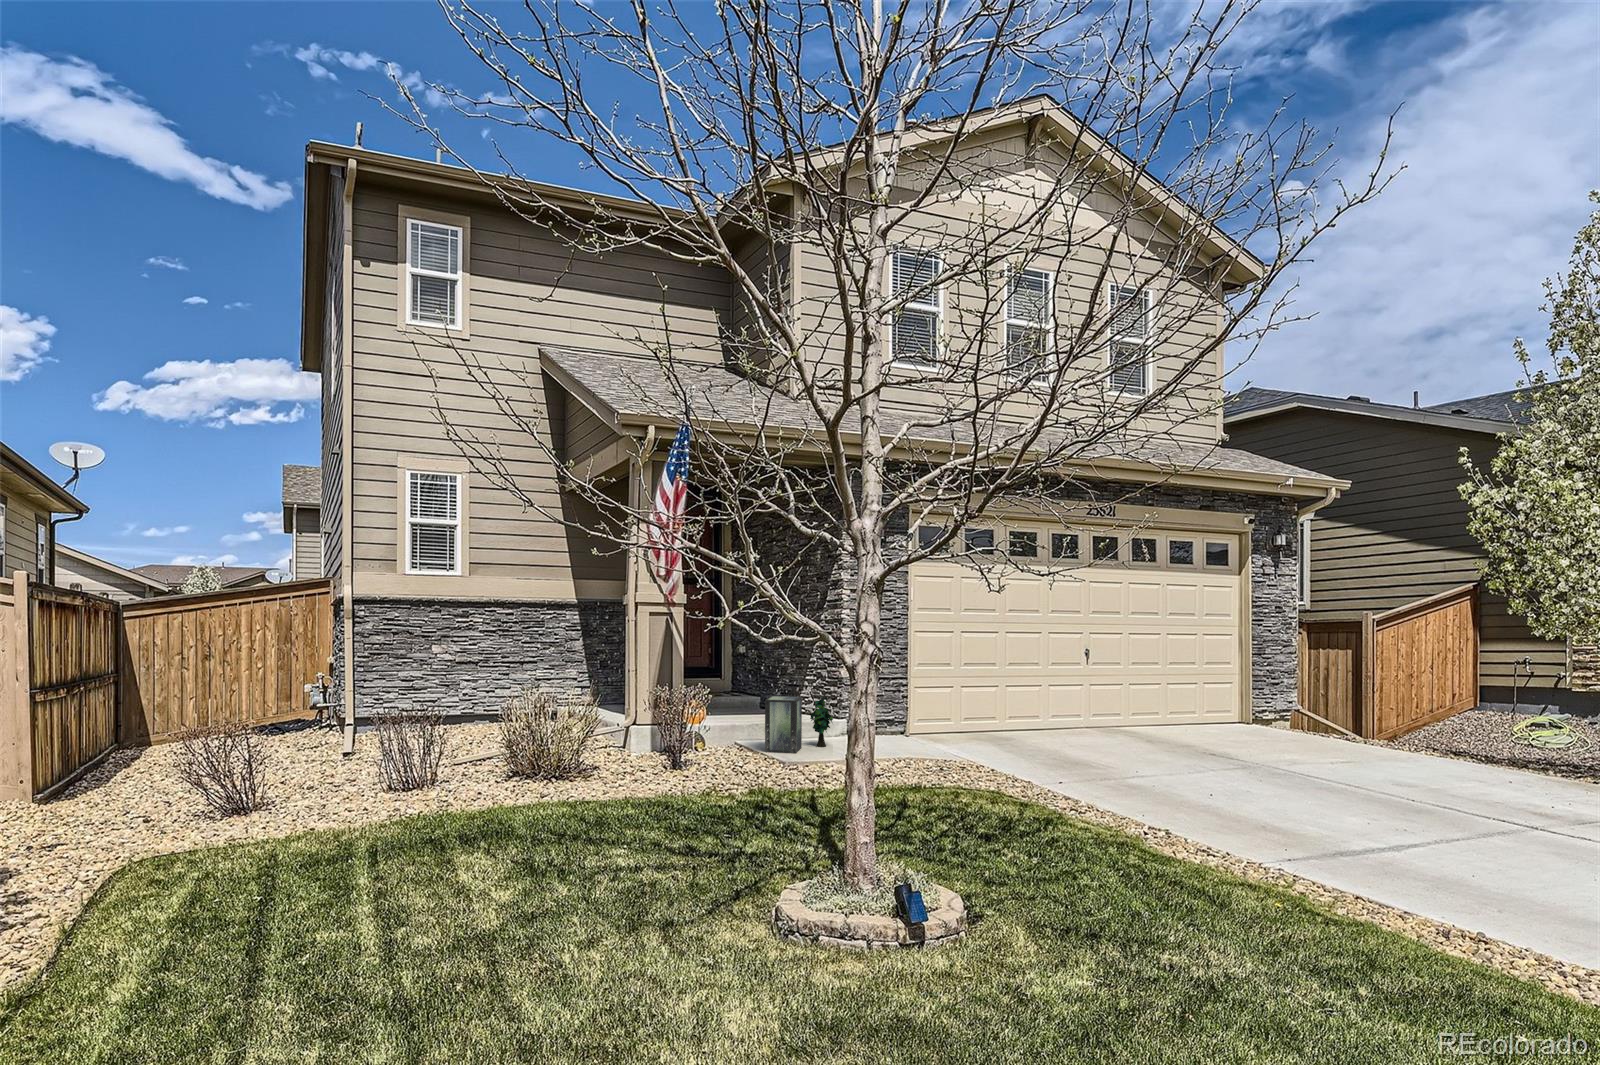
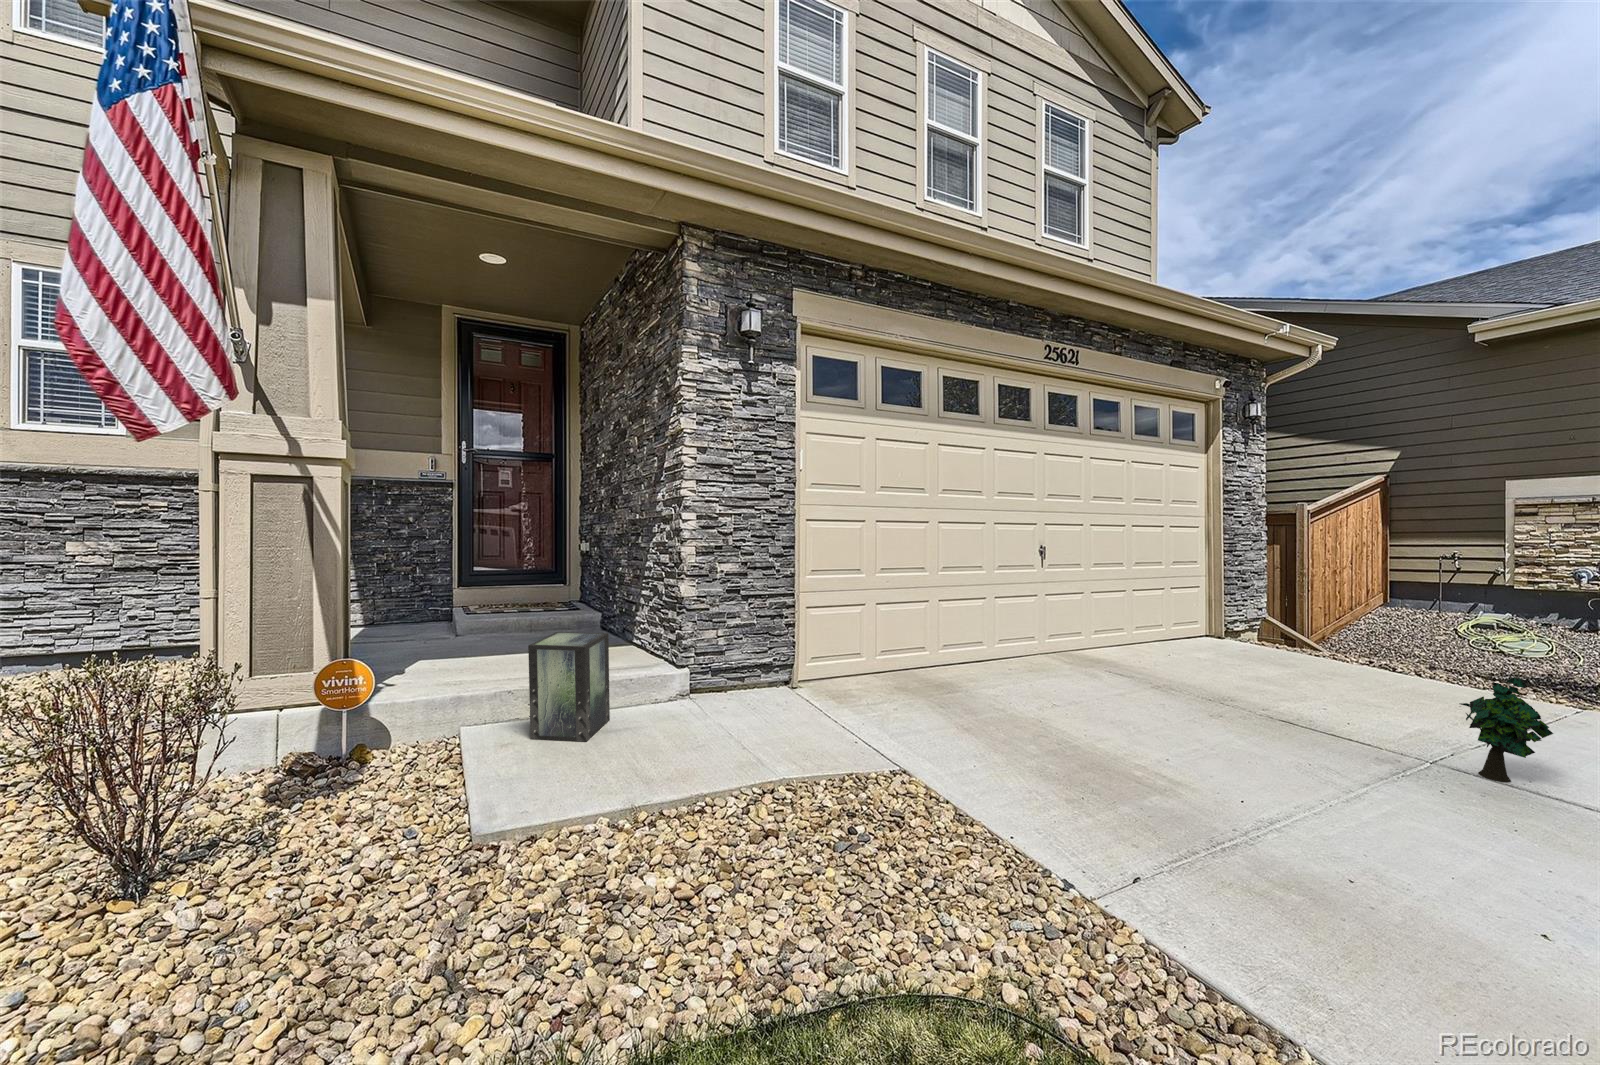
decorative plant: present [810,697,833,747] -> present [1460,678,1553,782]

